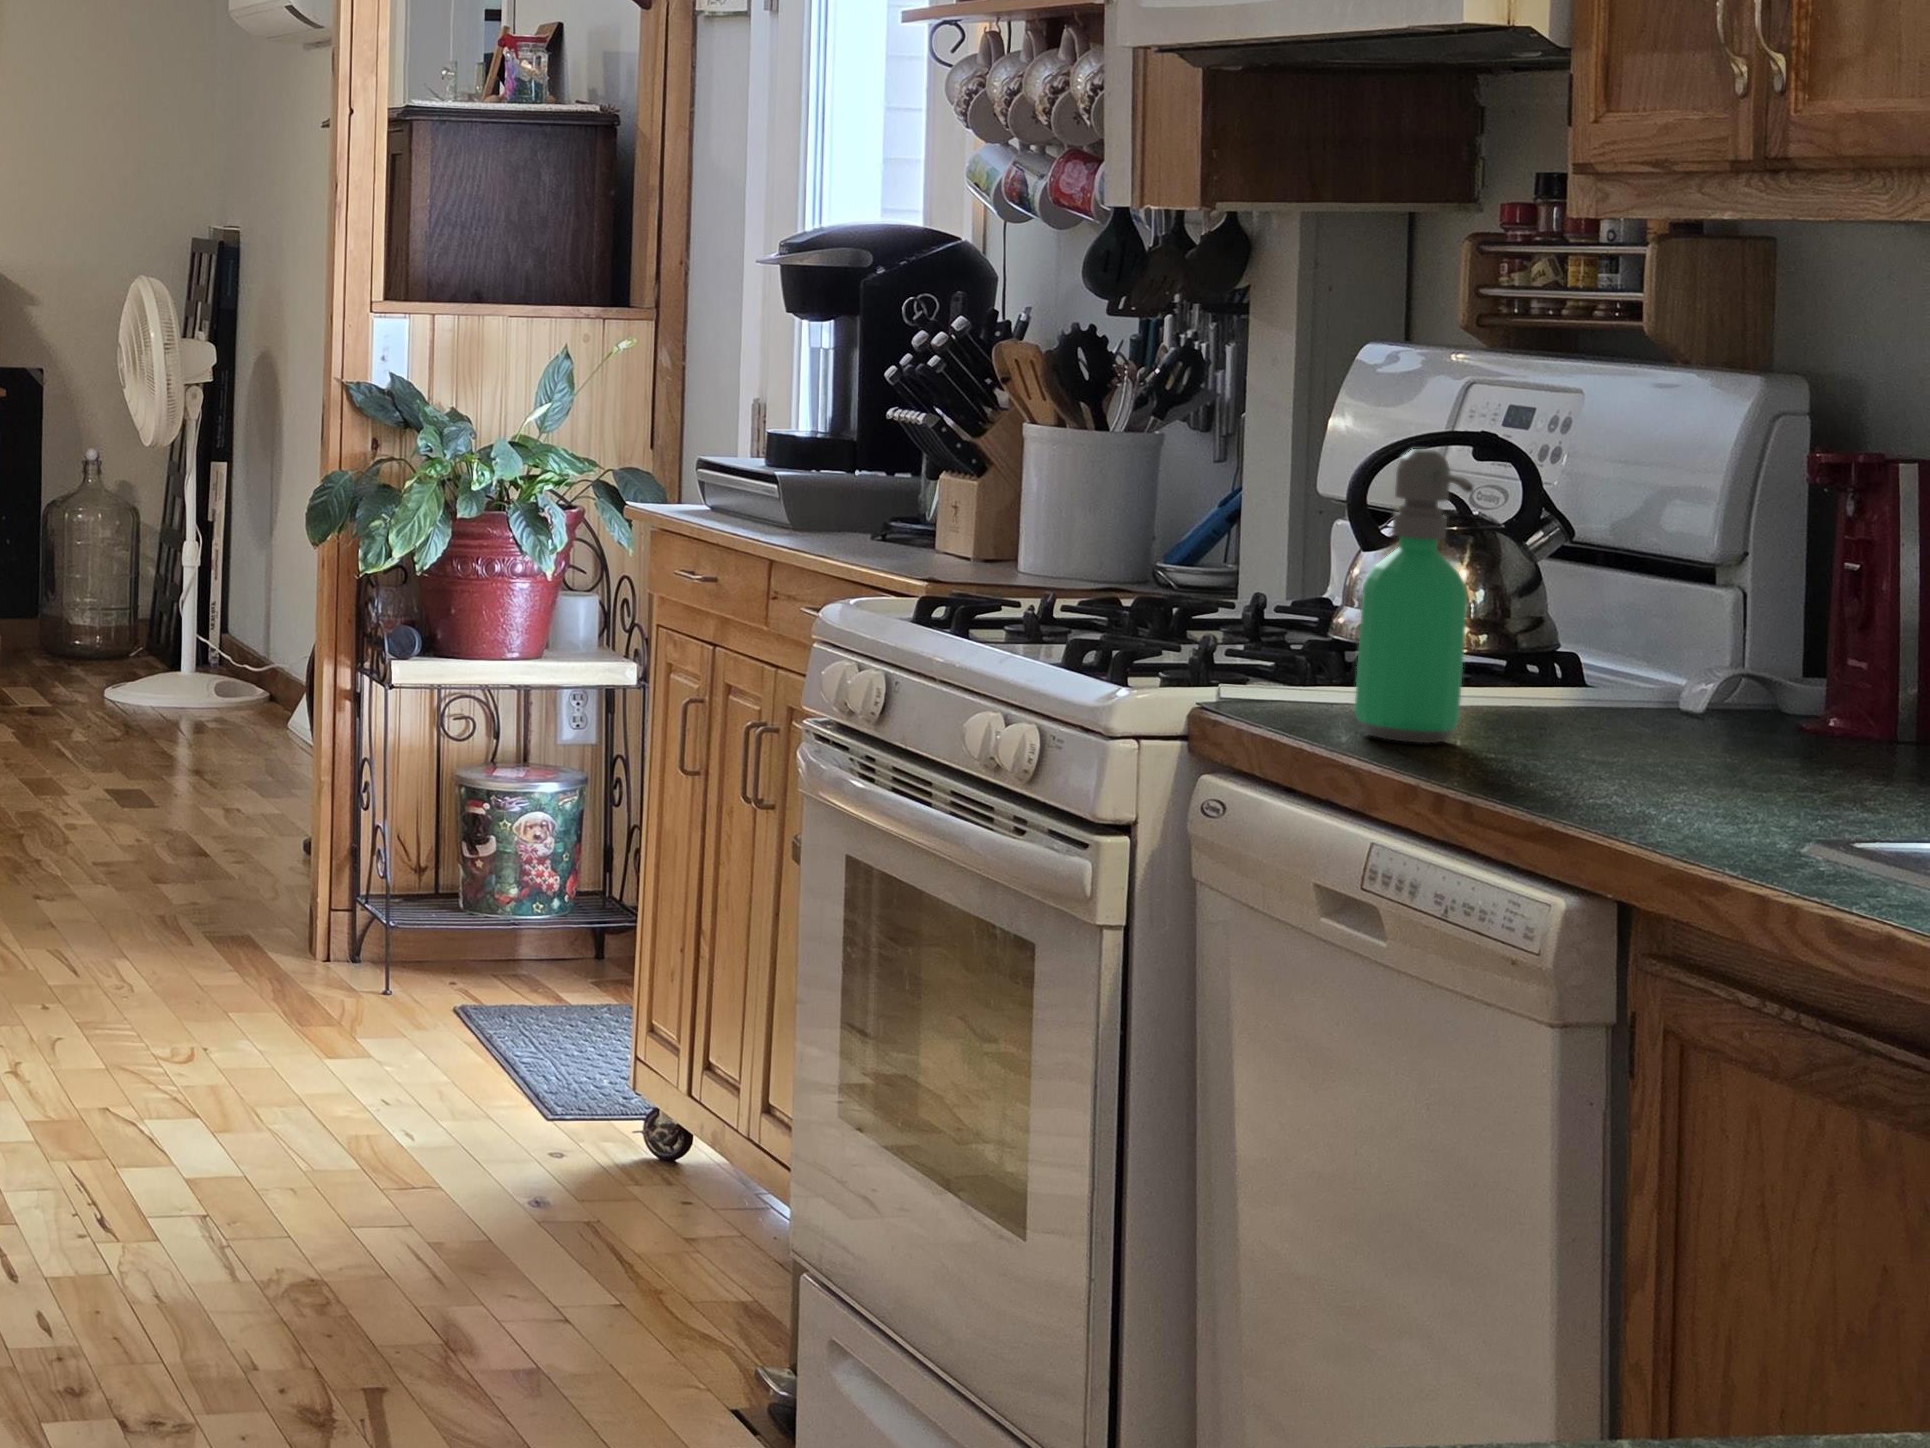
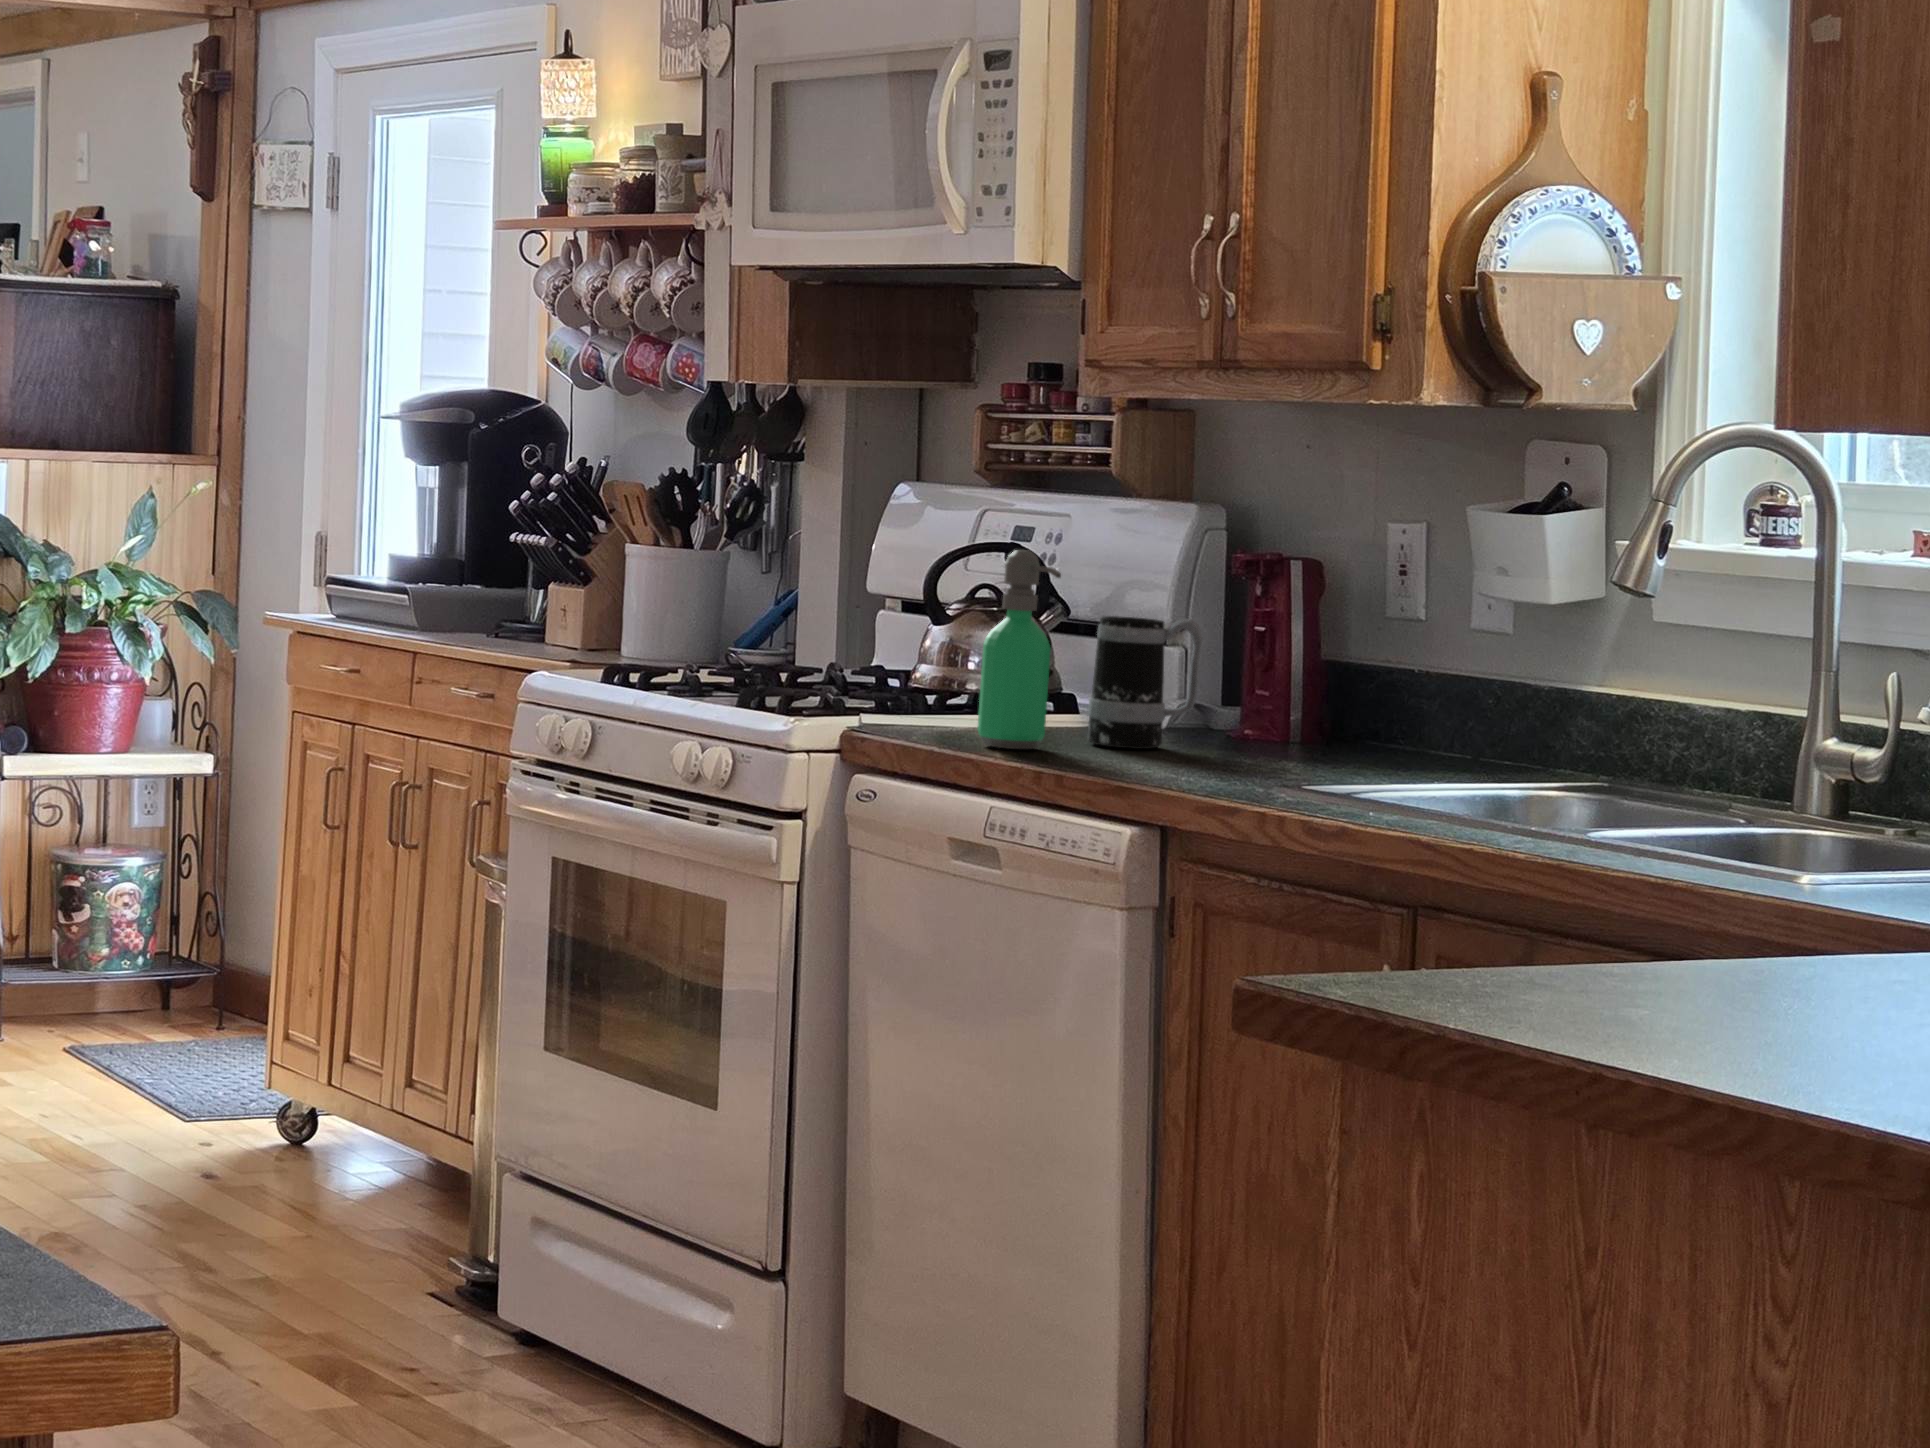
mug: none [1543,548,1731,750] -> present [1087,616,1202,749]

